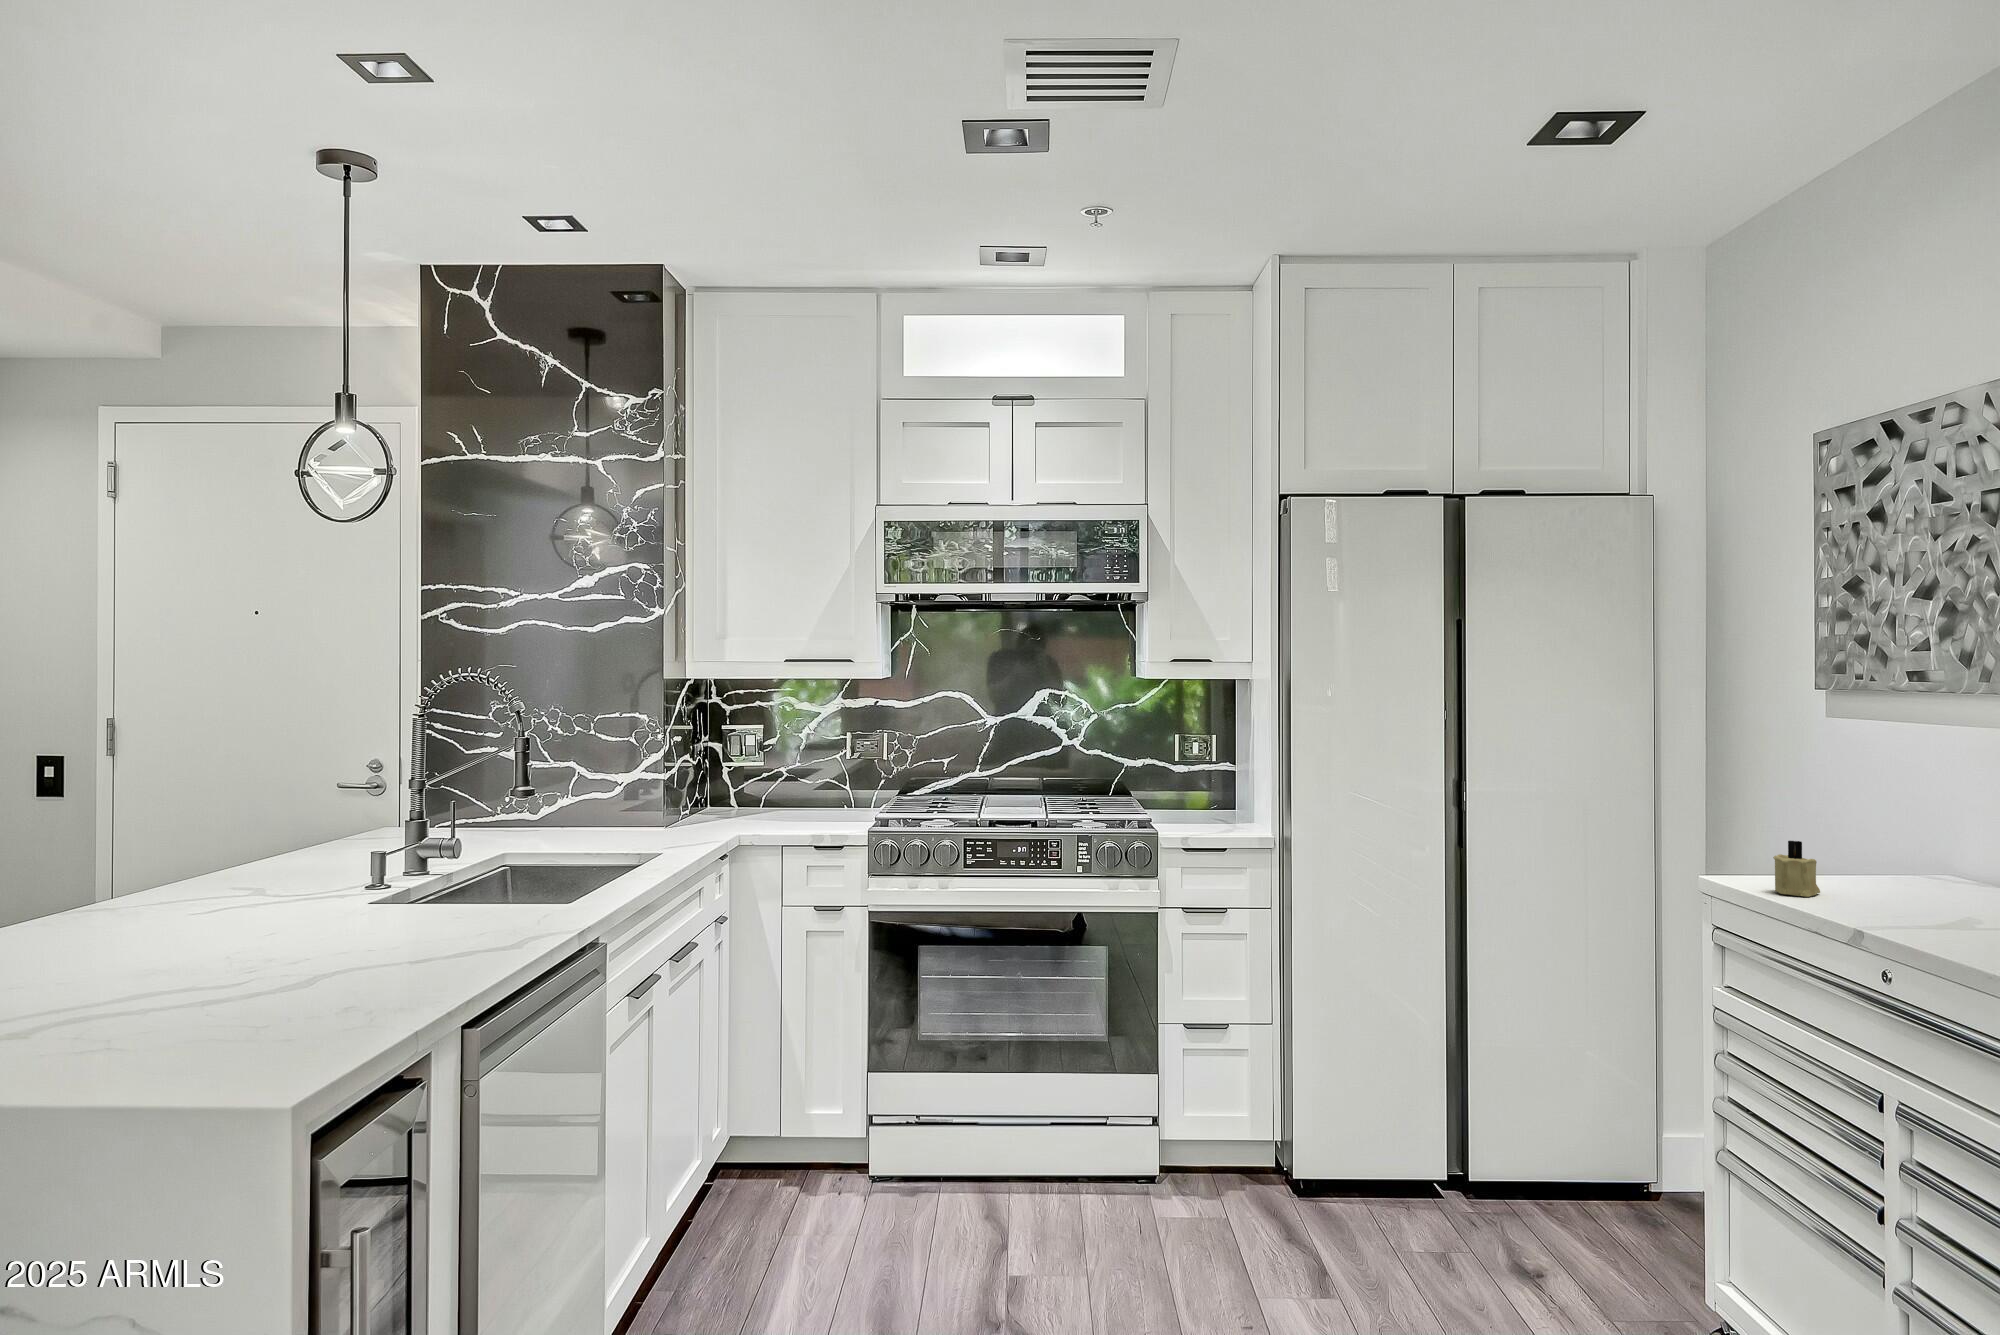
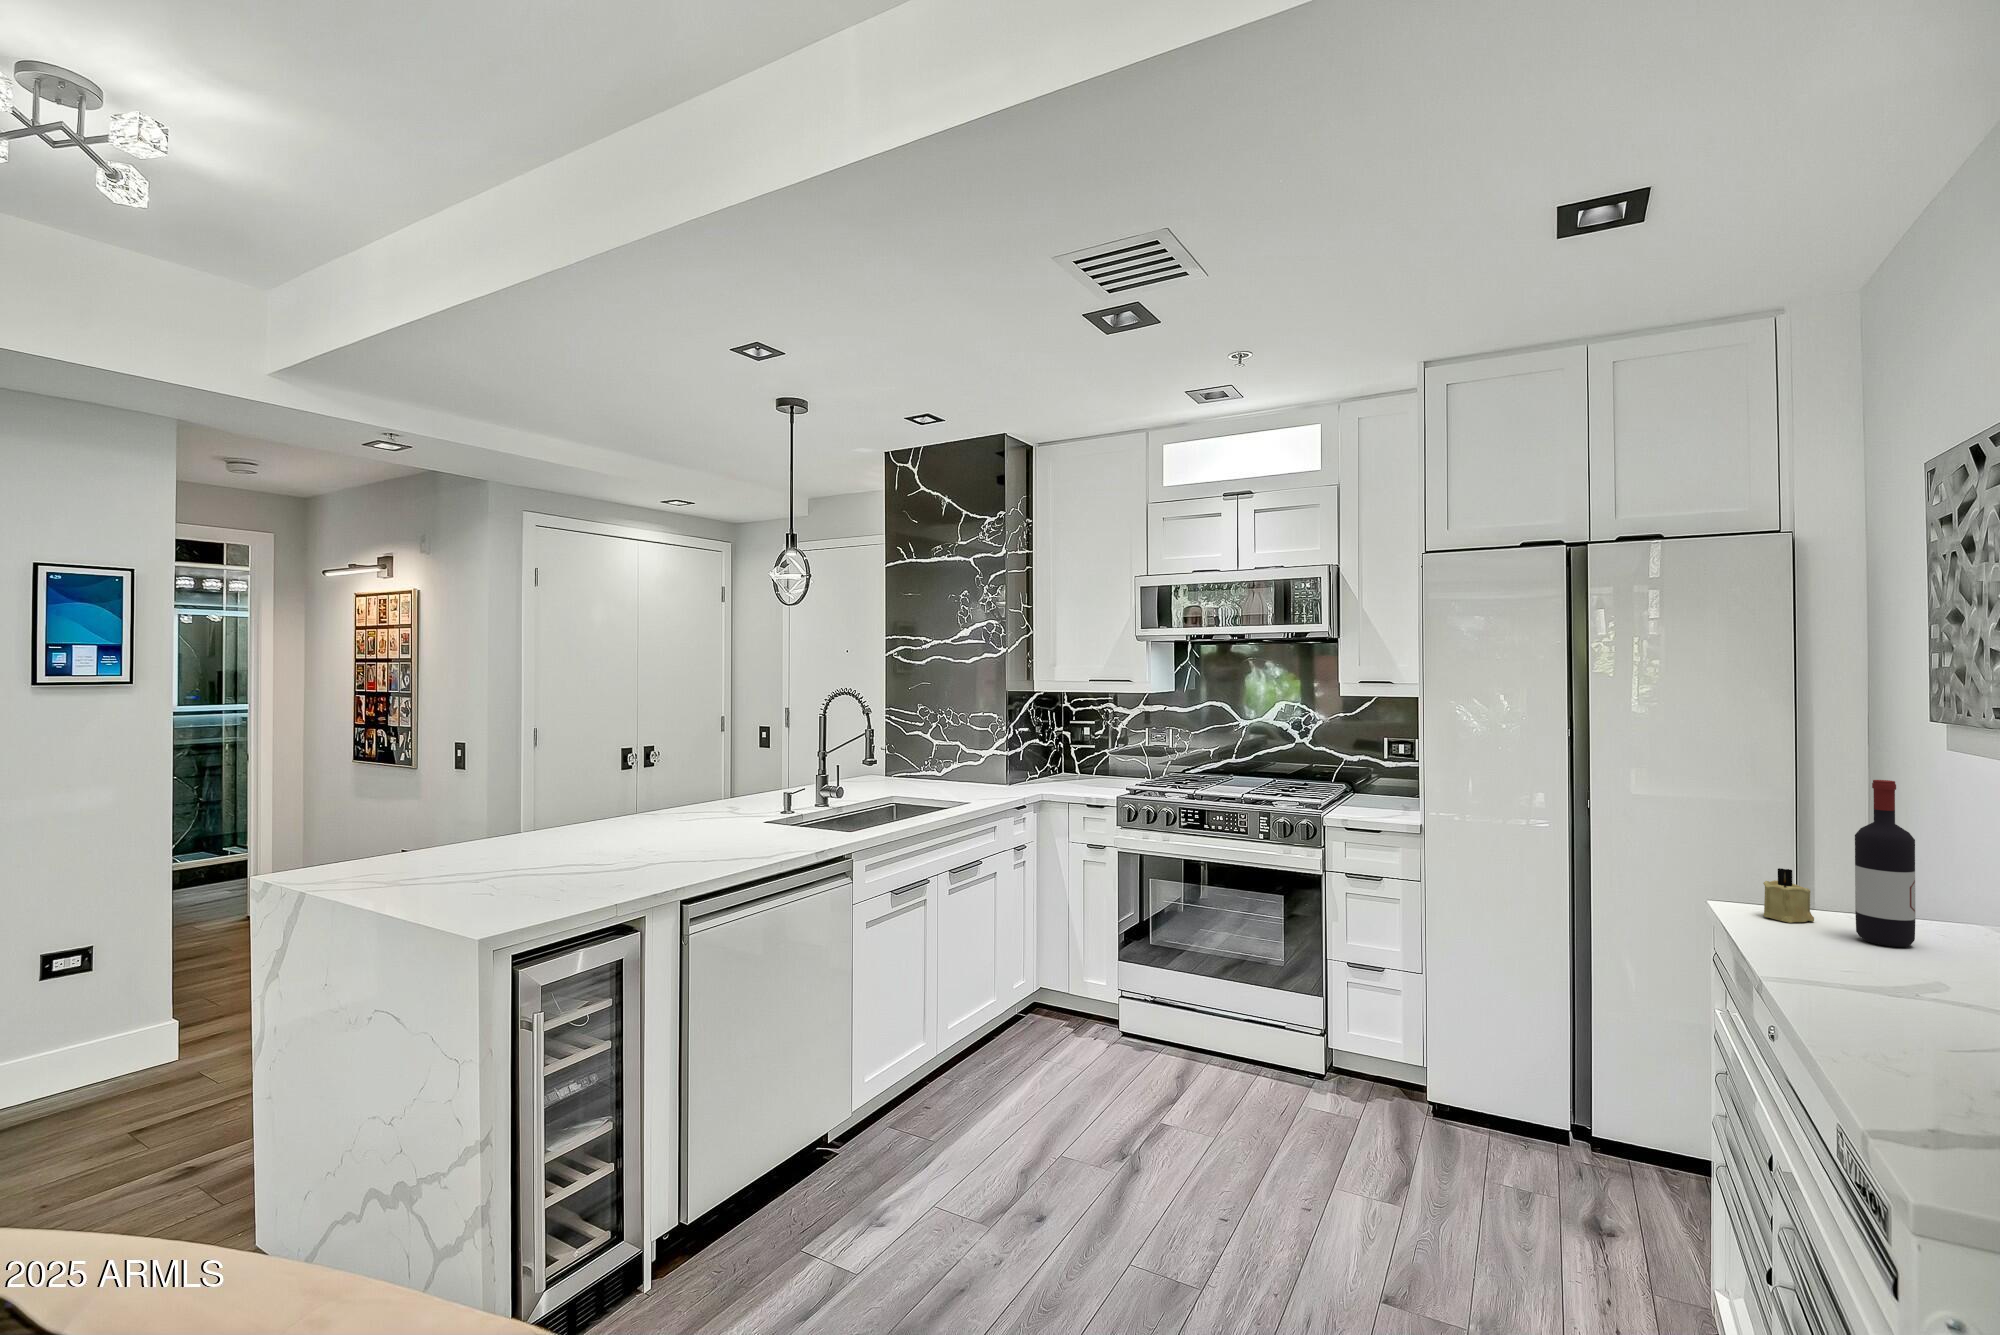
wine bottle: none [1880,740,1935,908] -> present [1855,780,1915,947]

